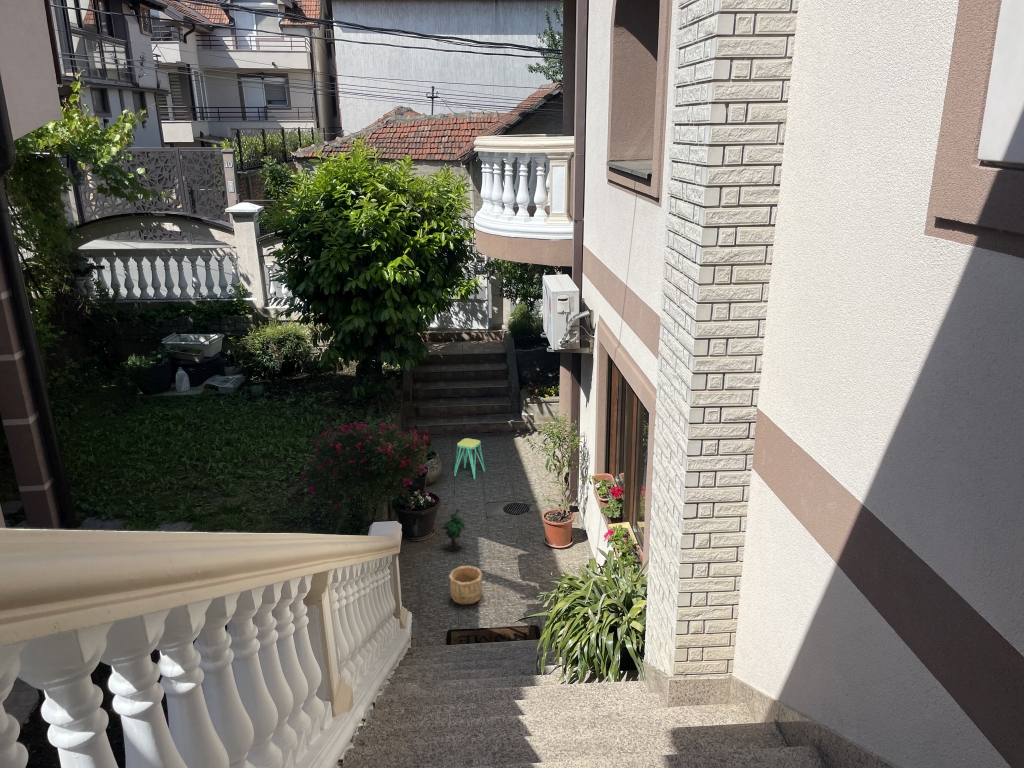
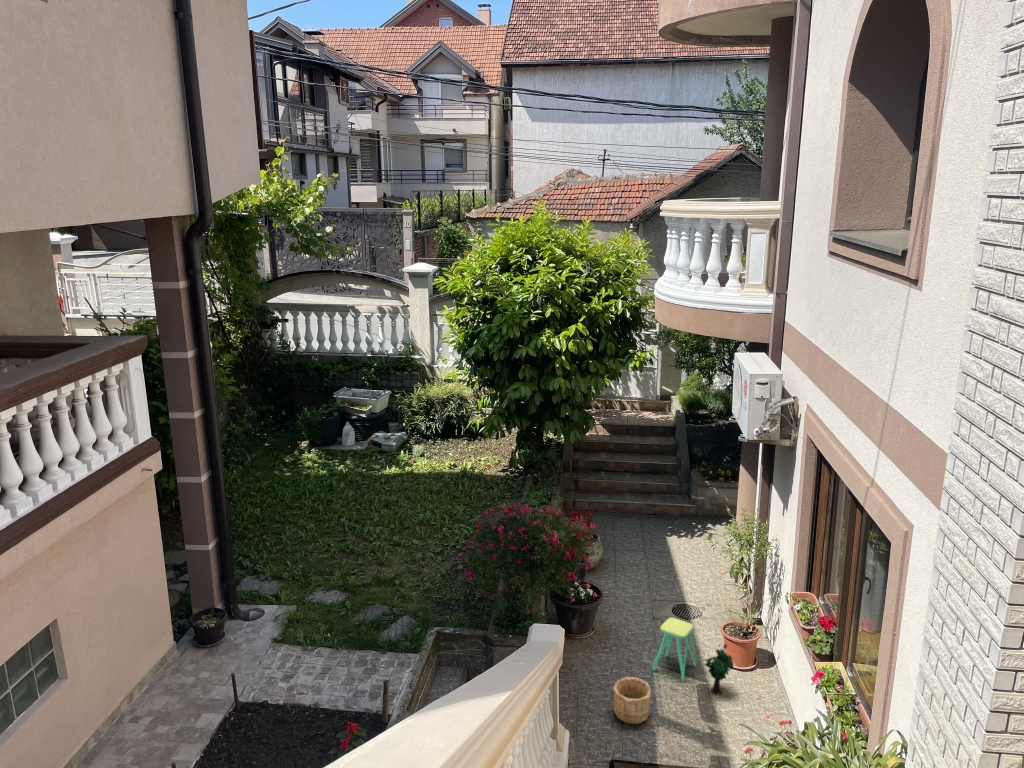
stool: present [454,438,485,479] -> present [653,618,696,682]
decorative plant: present [442,510,465,551] -> present [704,644,733,694]

